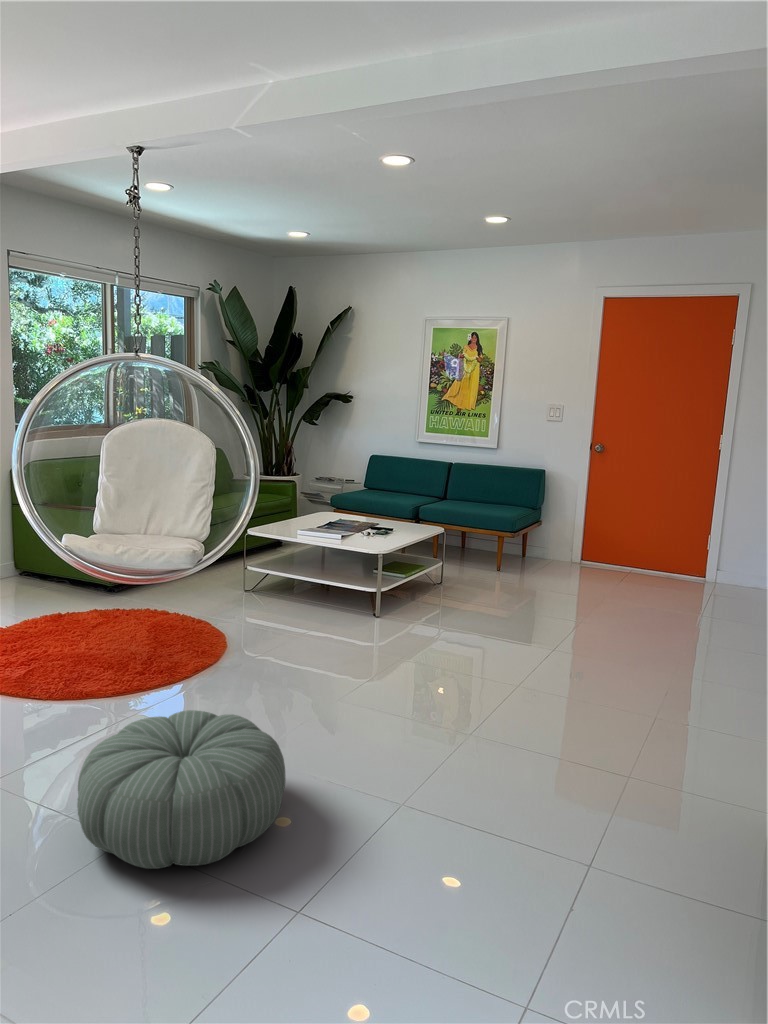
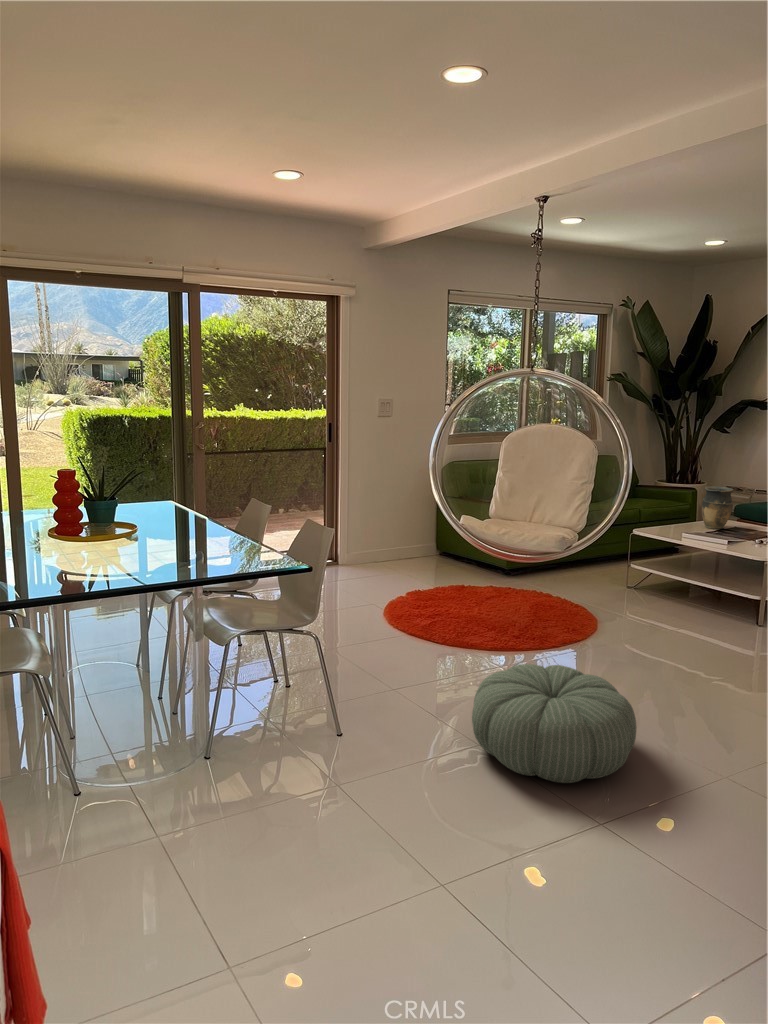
vase: none [307,480,336,523] -> present [702,486,734,529]

